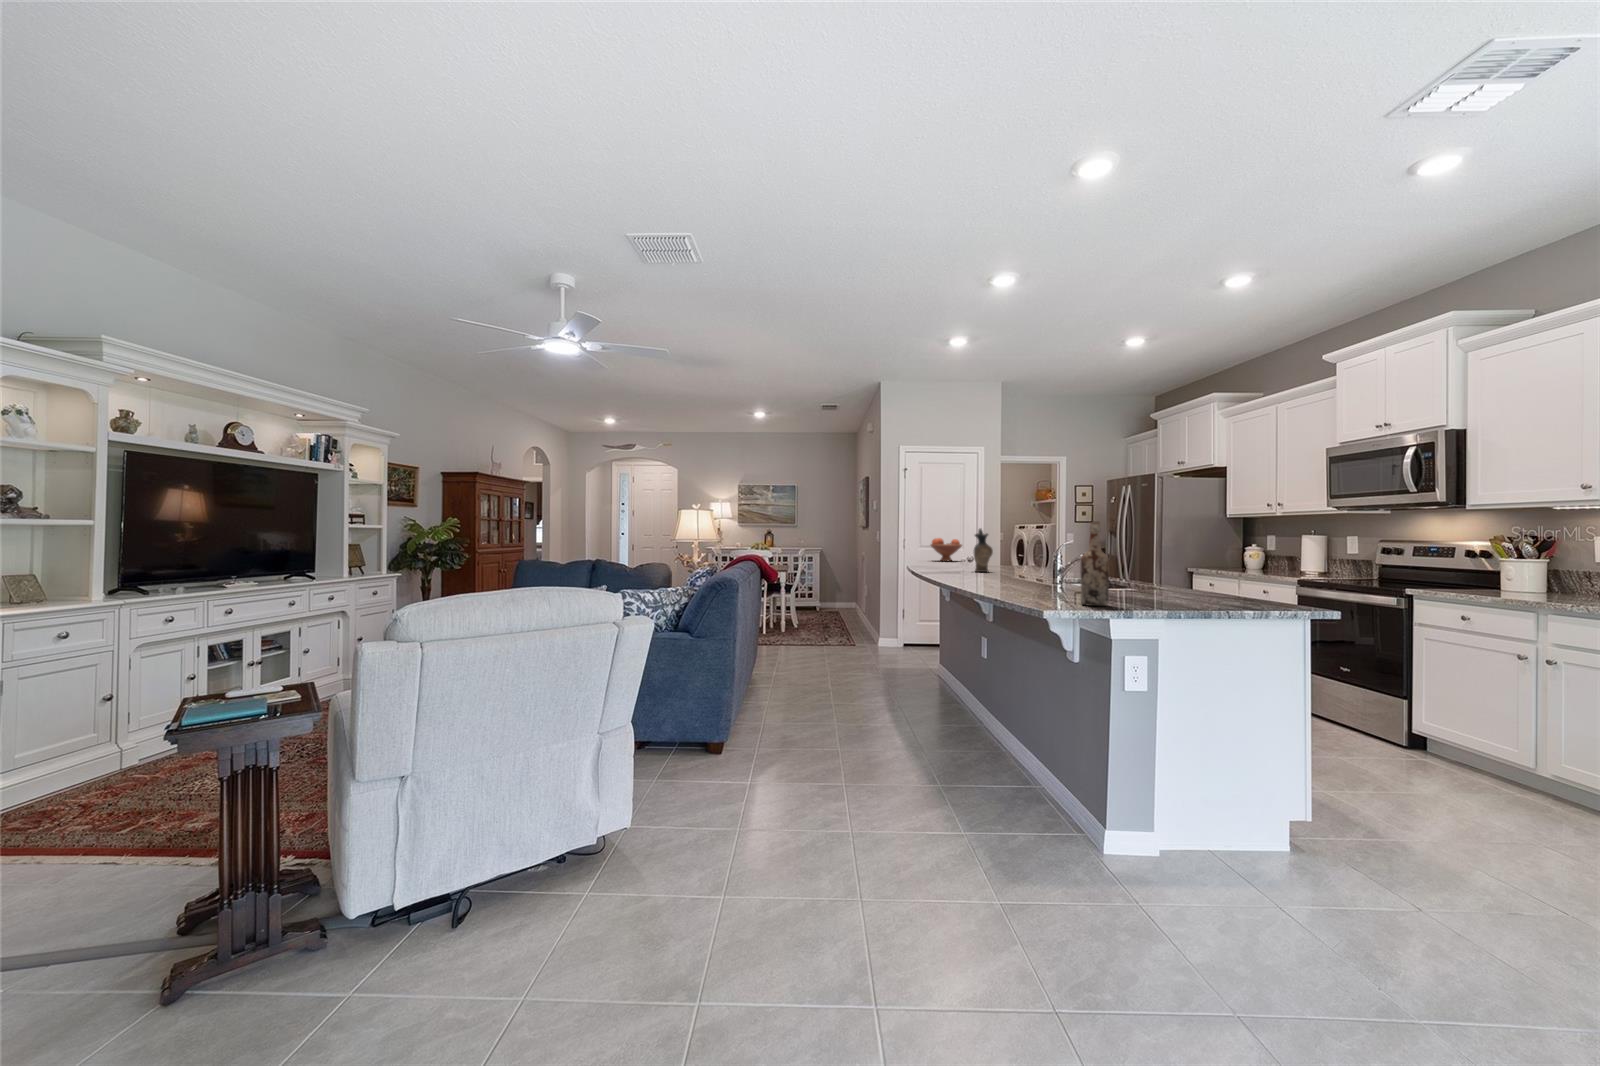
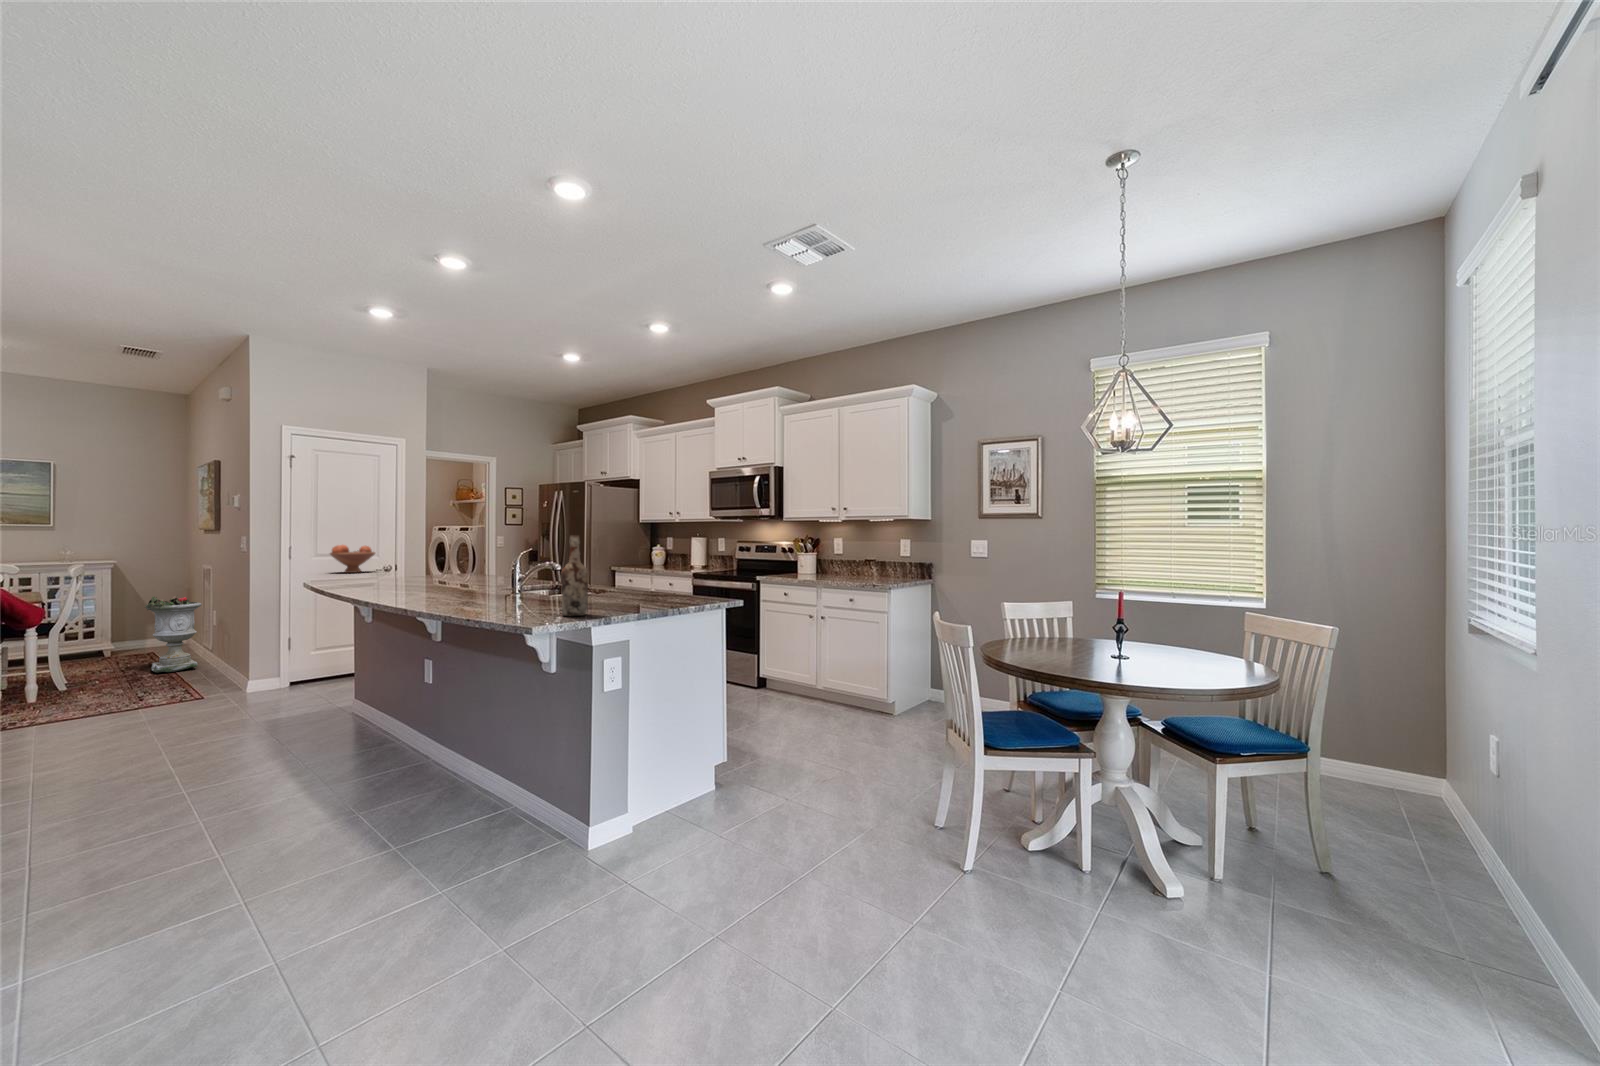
ceramic pitcher: present [974,528,993,572] -> none [405,535,430,585]
planter: none [831,573,859,627] -> present [145,595,202,672]

